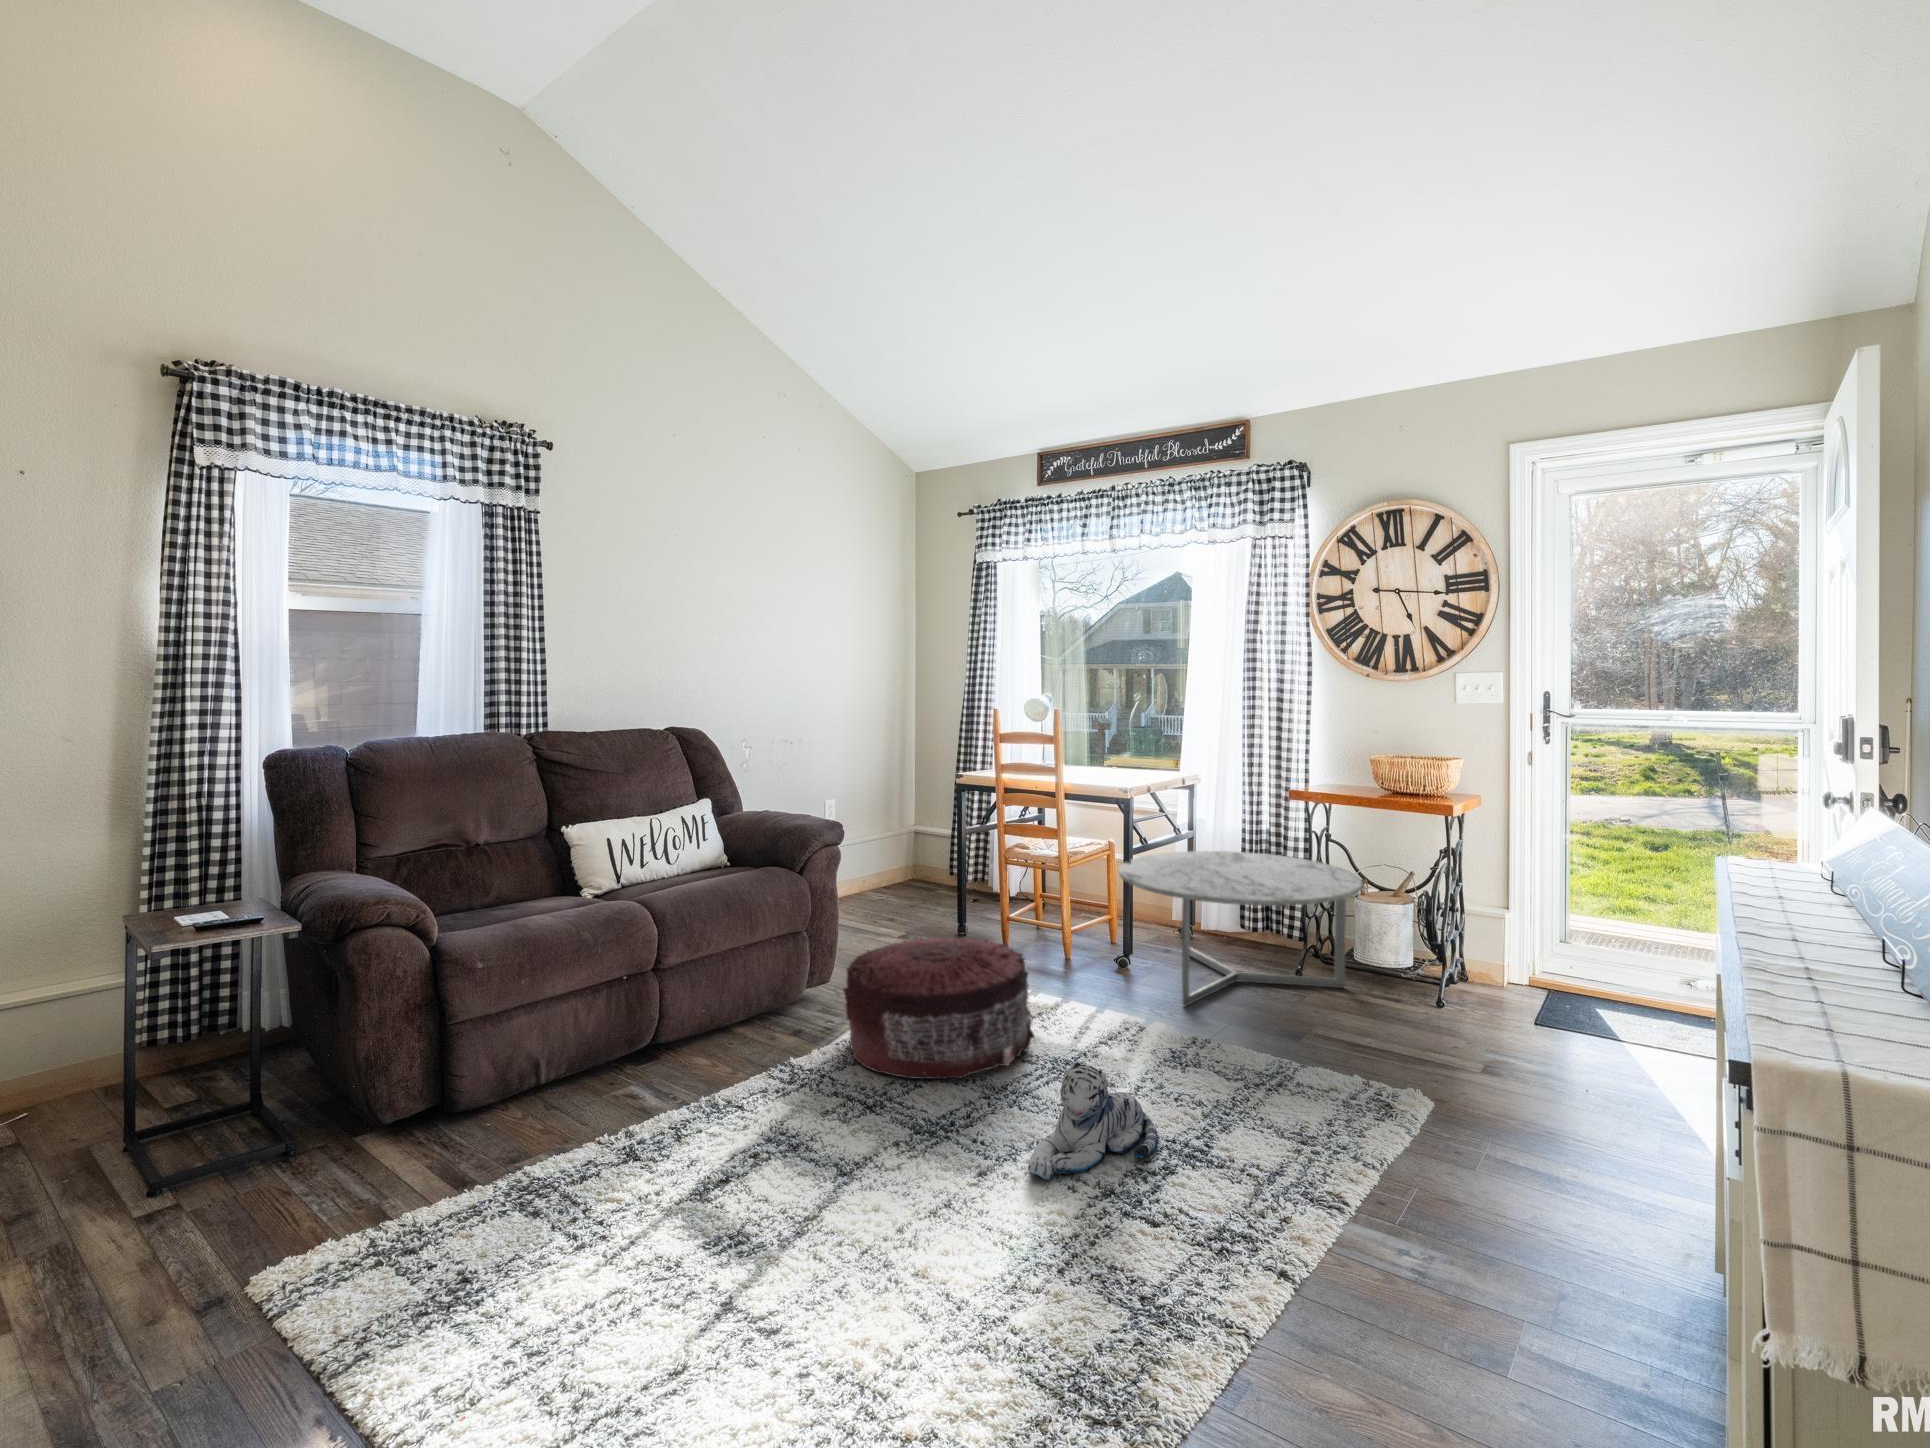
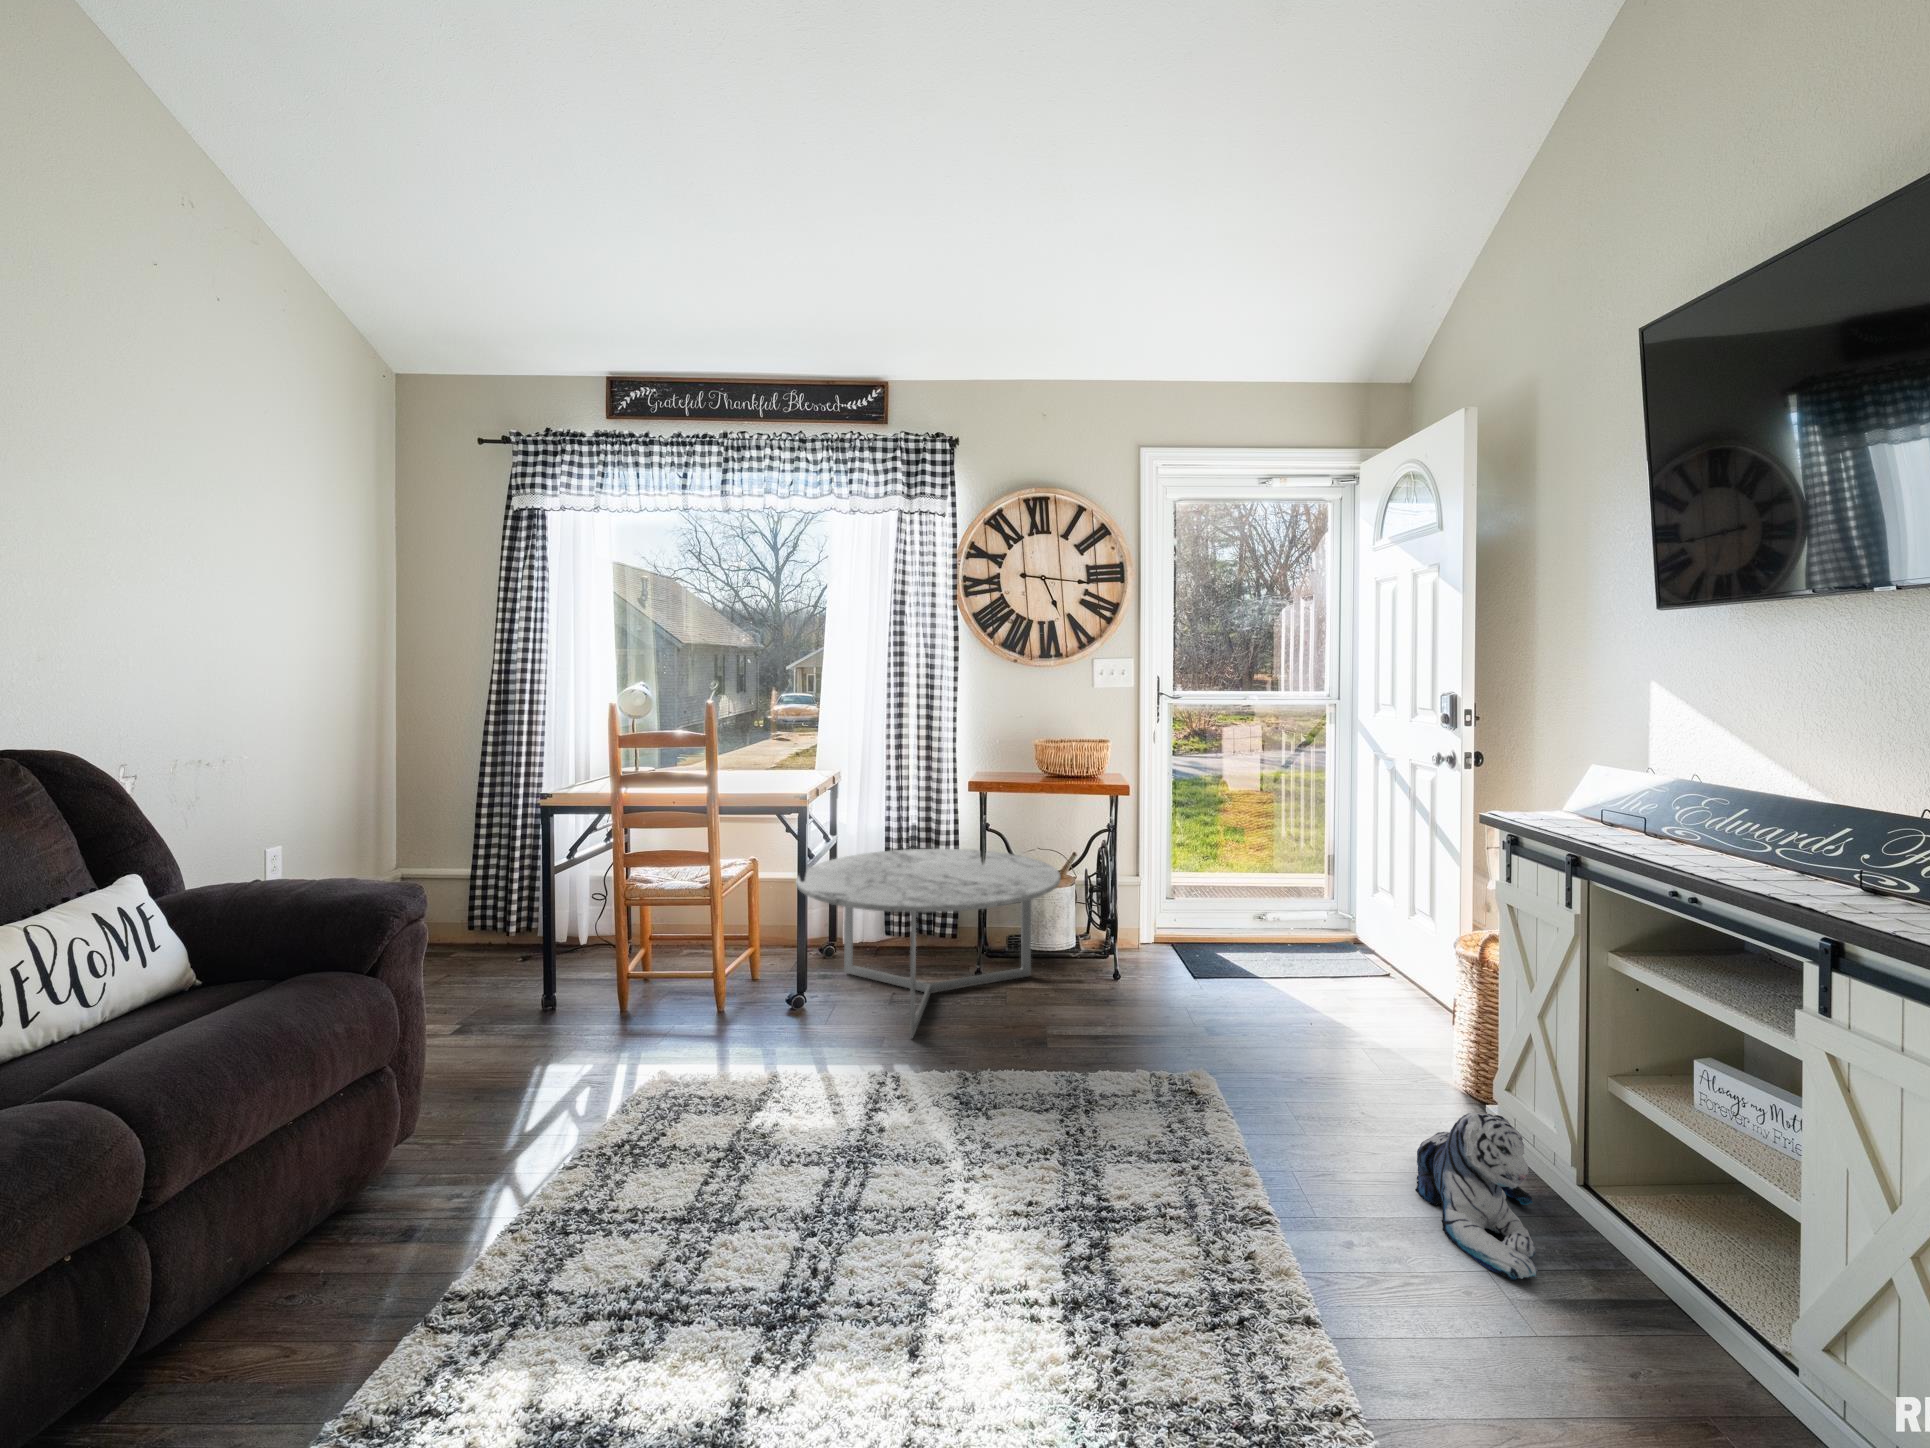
pouf: present [843,937,1035,1079] -> none [501,1013,804,1284]
plush toy: present [1028,1061,1158,1180] -> present [1415,1113,1538,1280]

